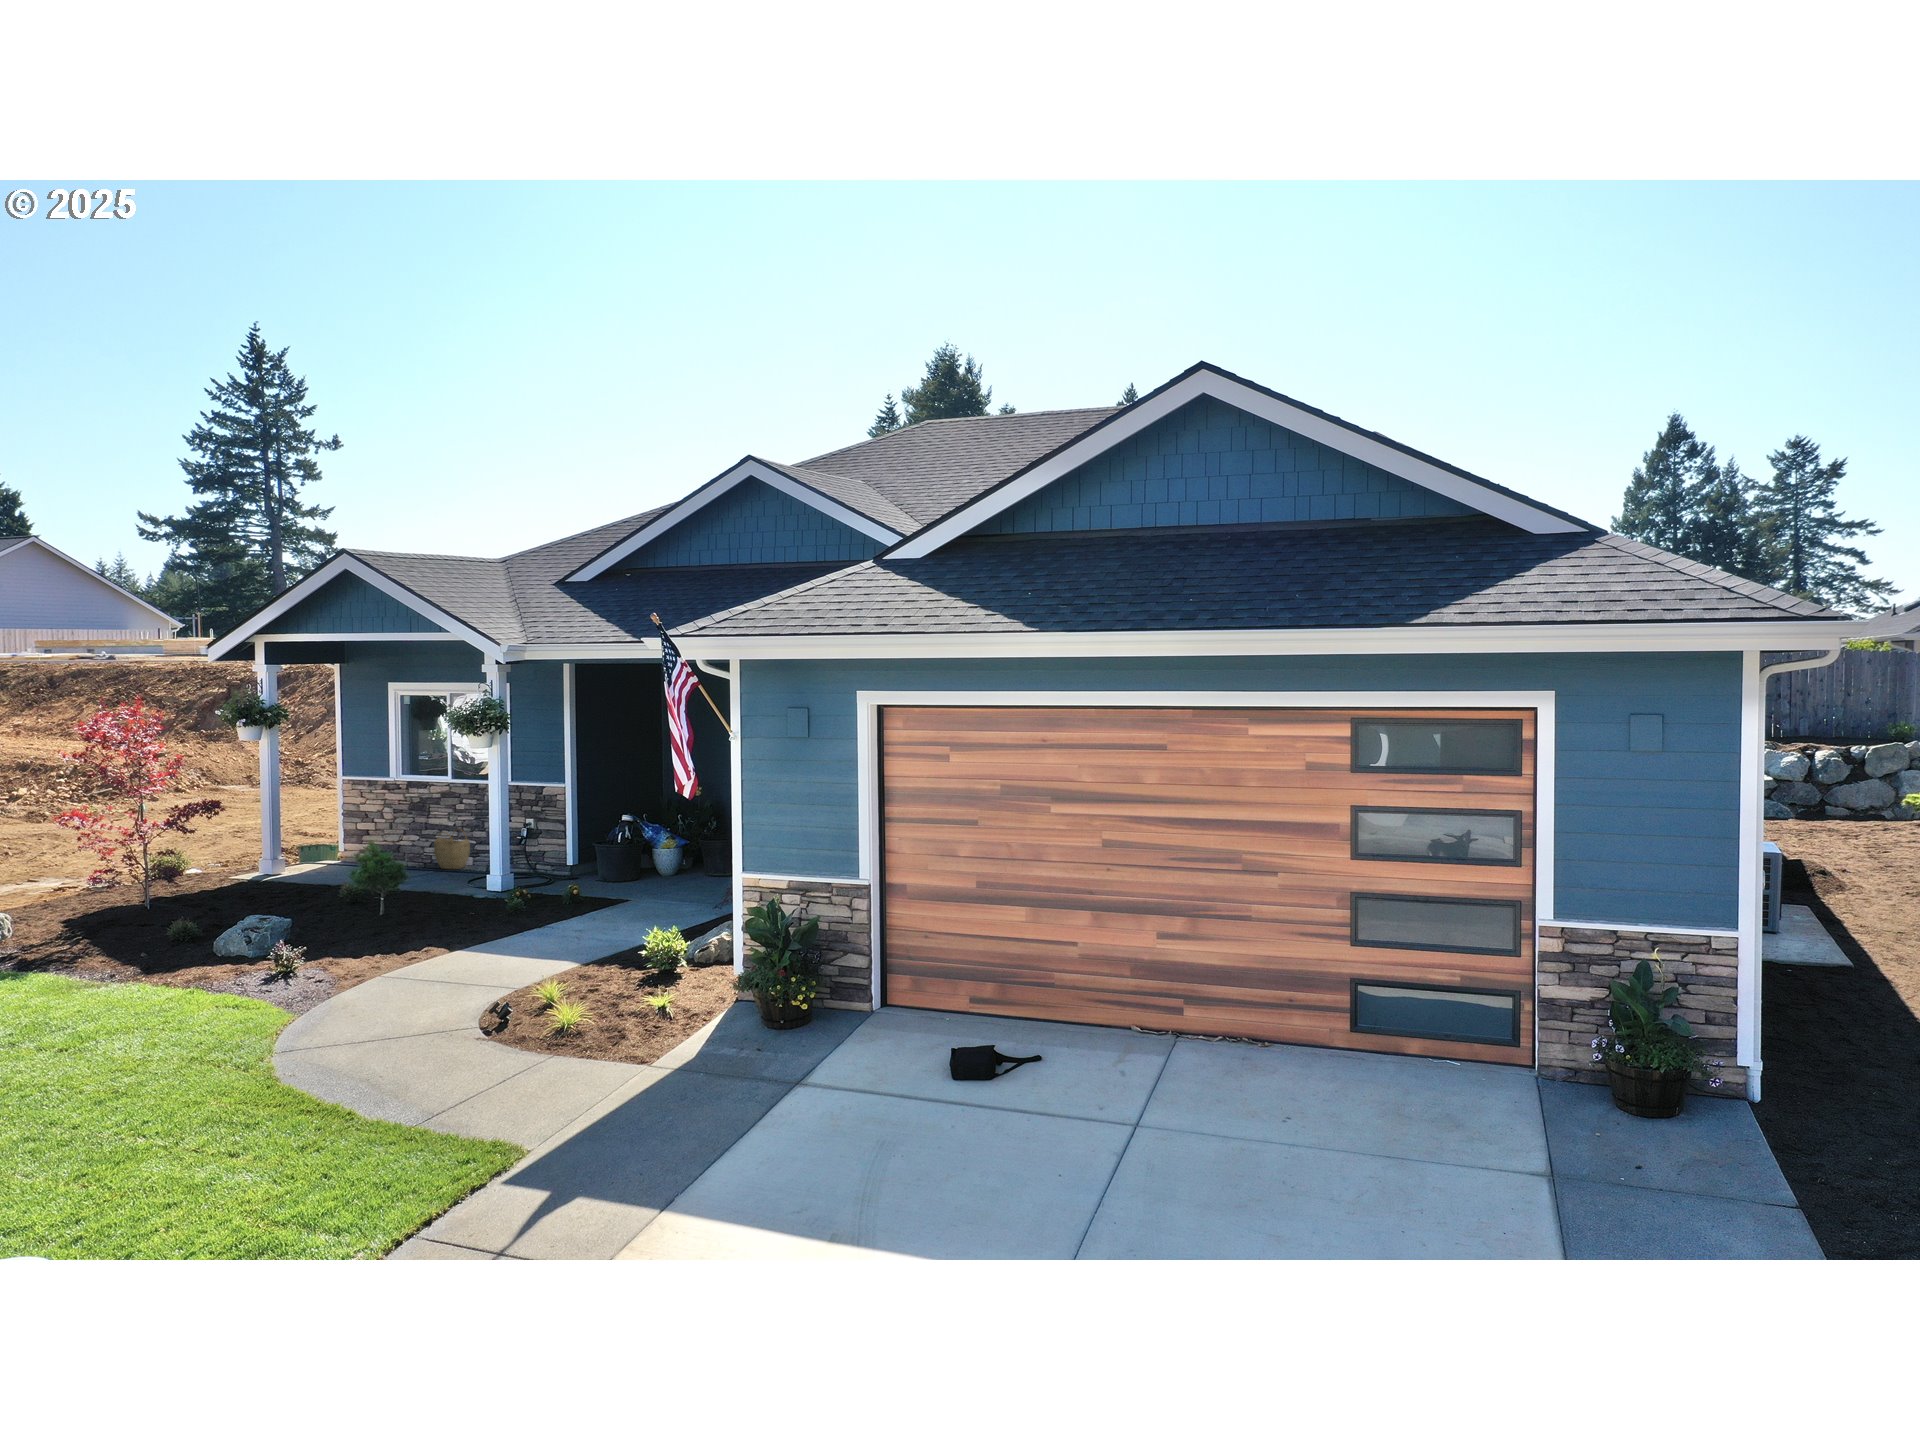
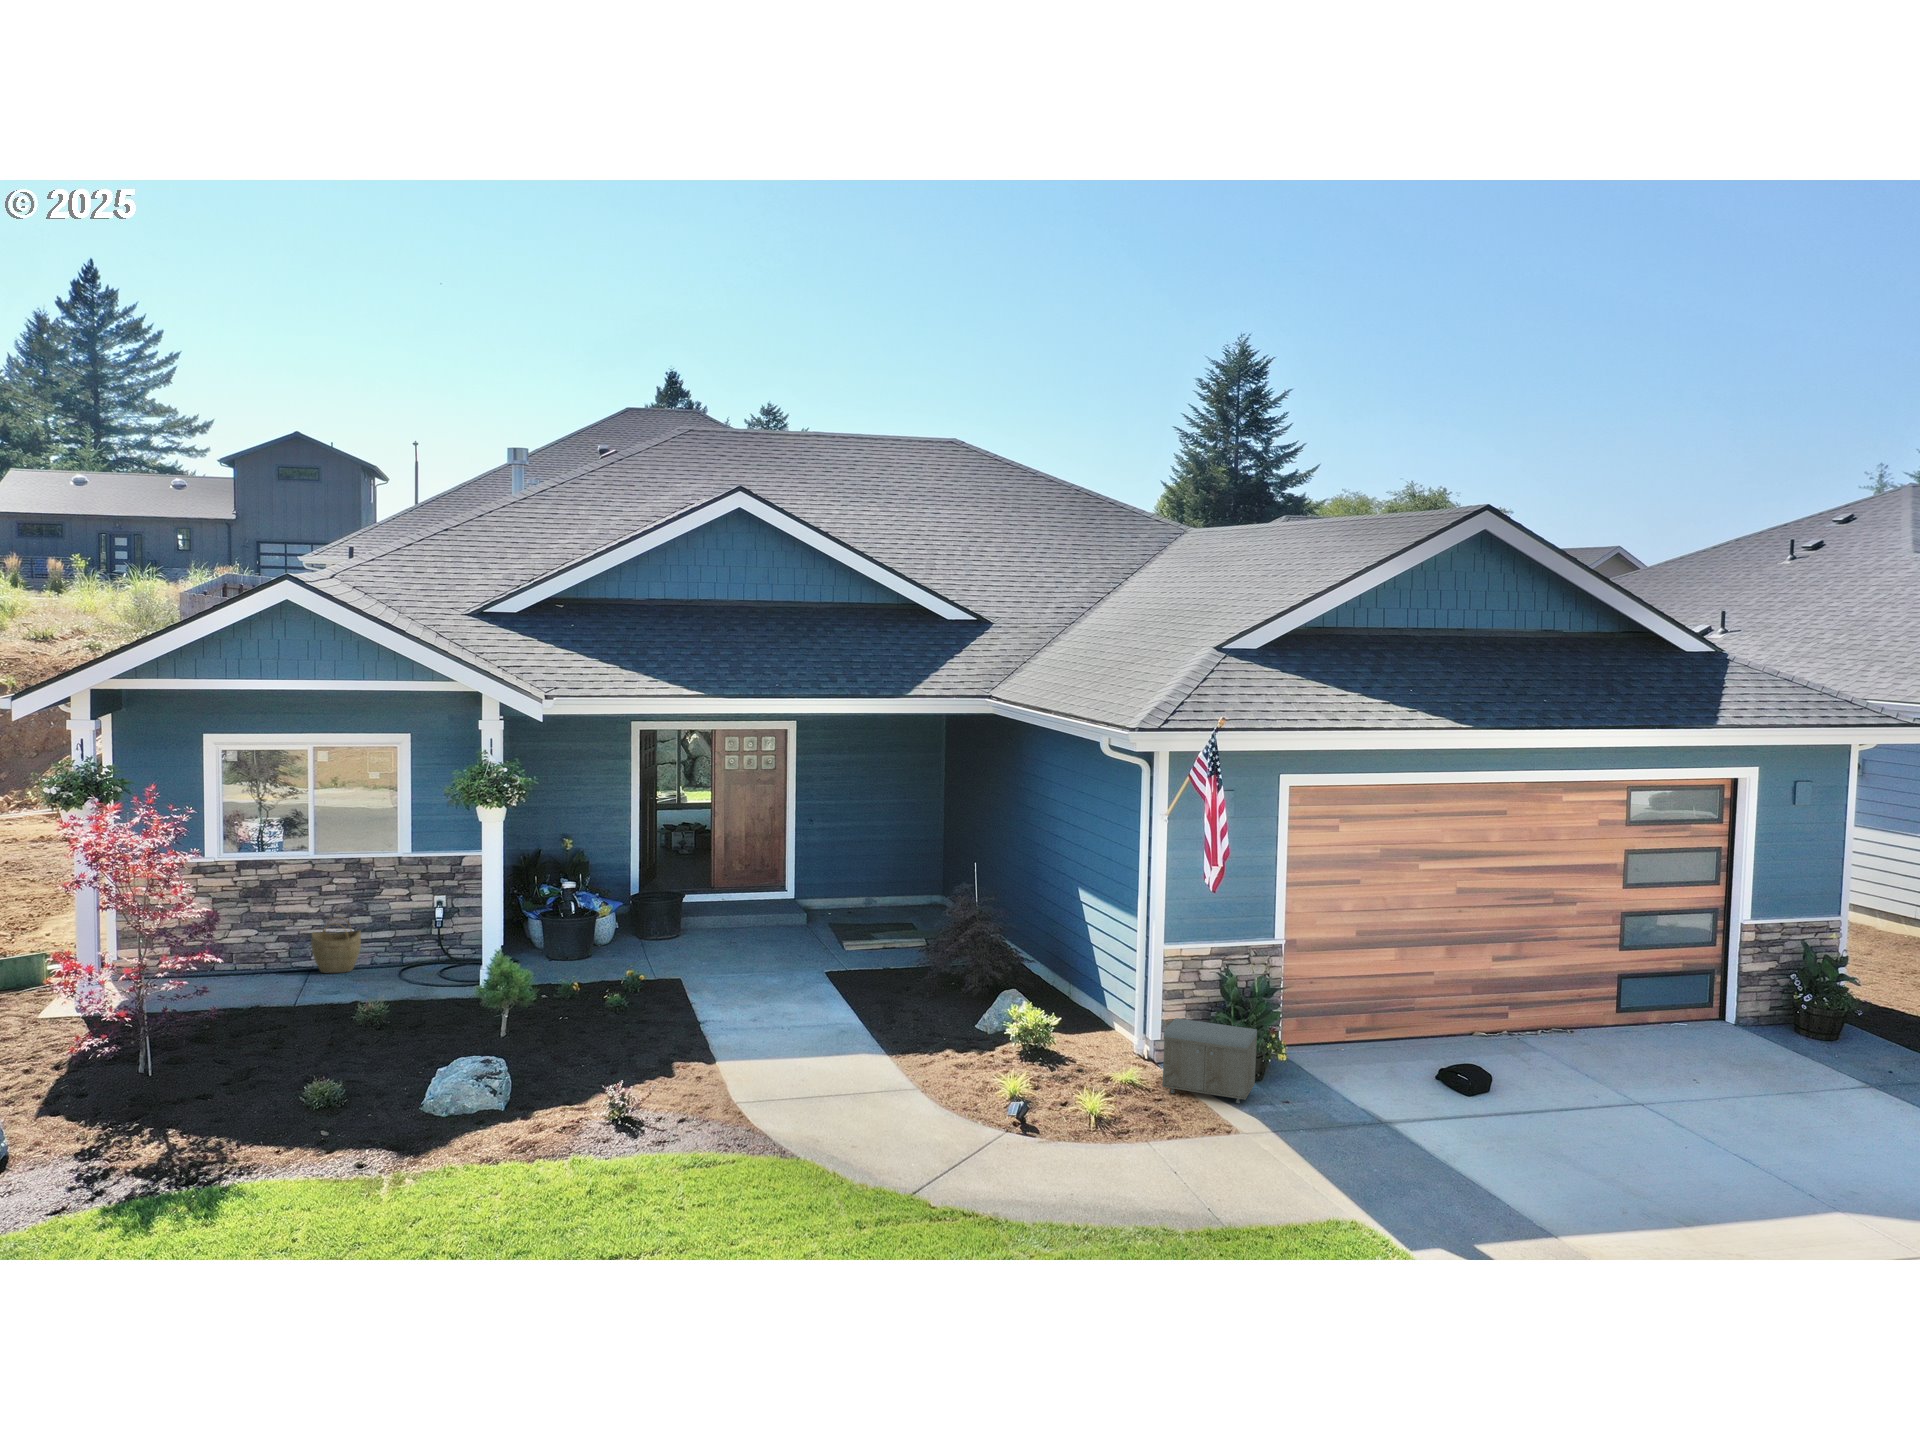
storage bench: none [688,948,773,1040] -> present [1162,1018,1257,1103]

